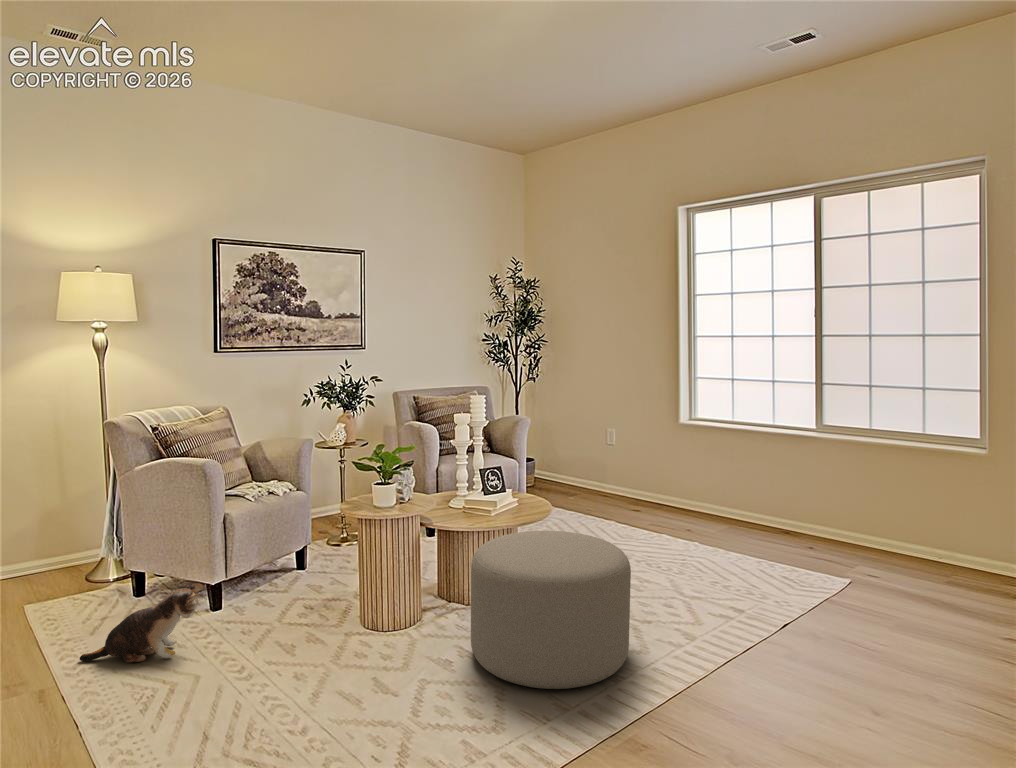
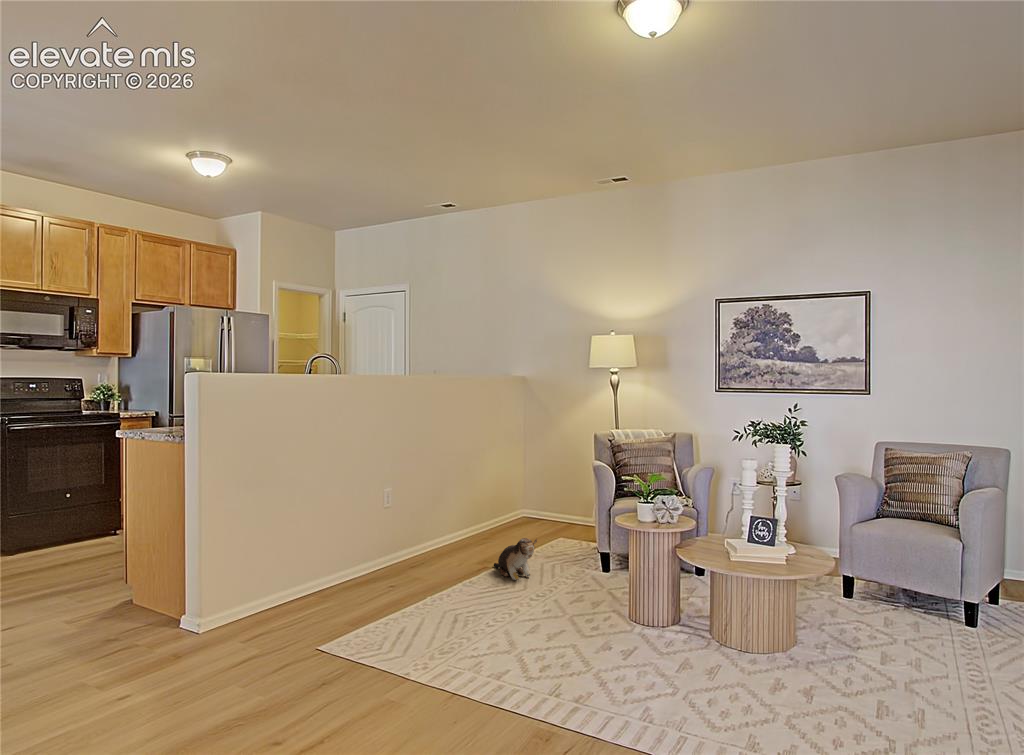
ottoman: present [471,531,631,689] -> none [570,560,731,719]

